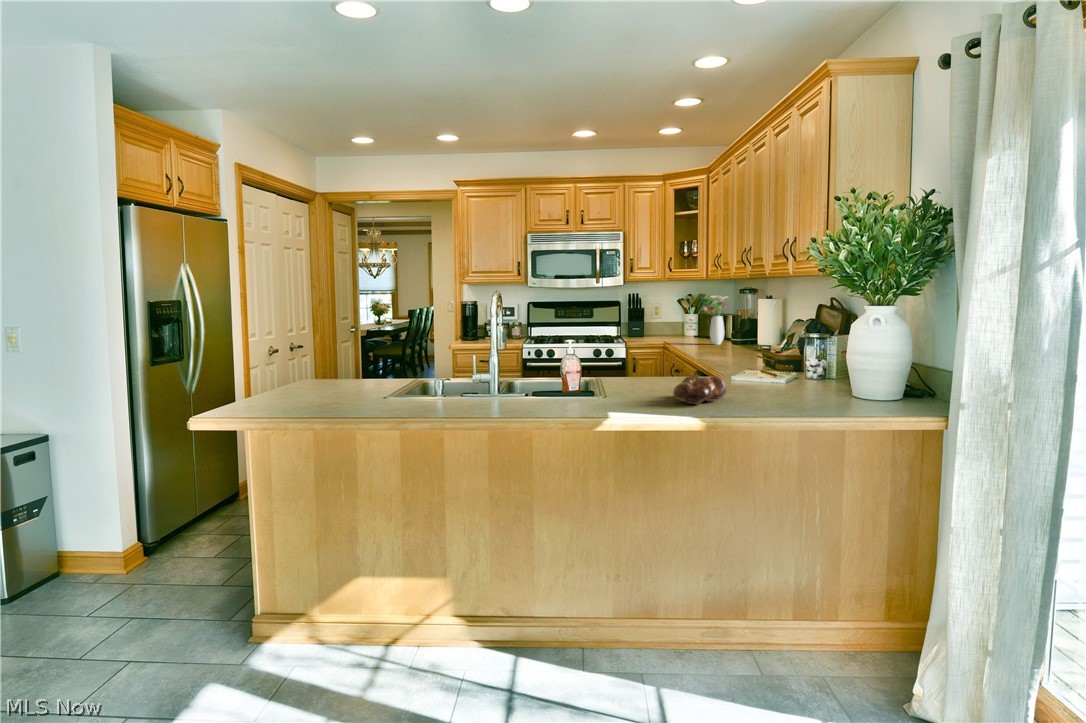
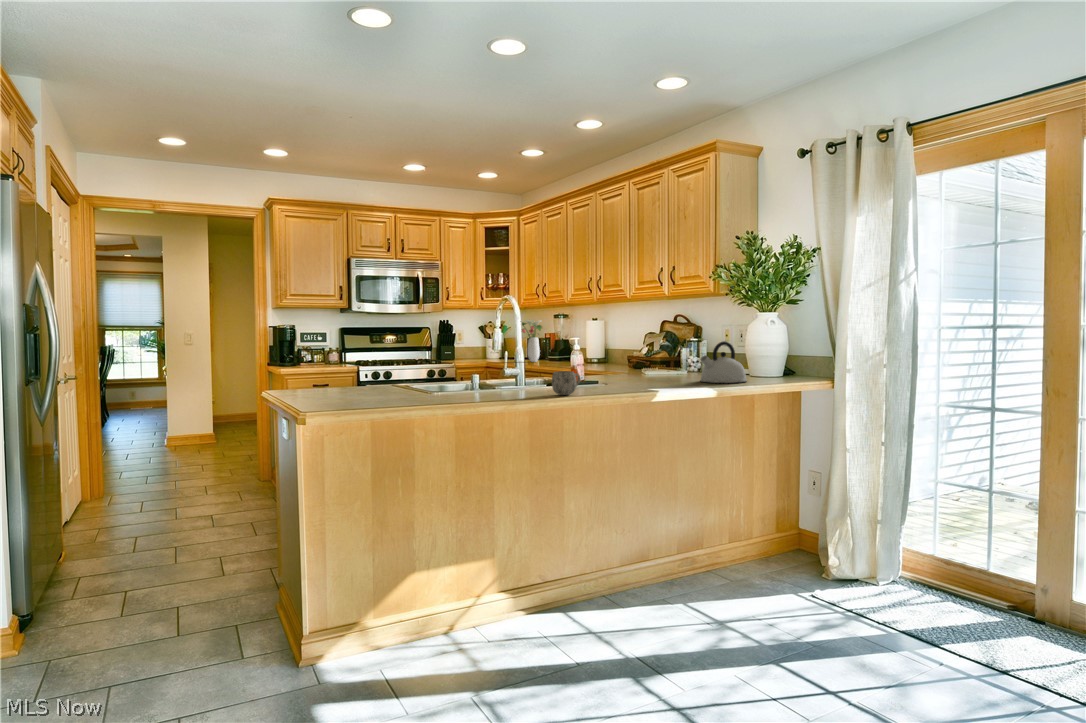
kettle: none [772,345,844,404] -> present [700,341,747,383]
bread loaf: present [673,375,726,404] -> none [639,366,678,387]
mug: none [527,378,566,407] -> present [552,371,581,395]

